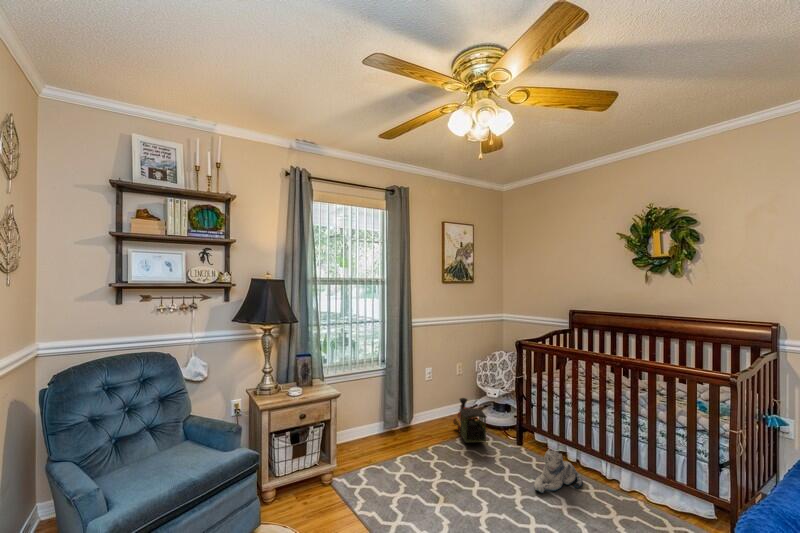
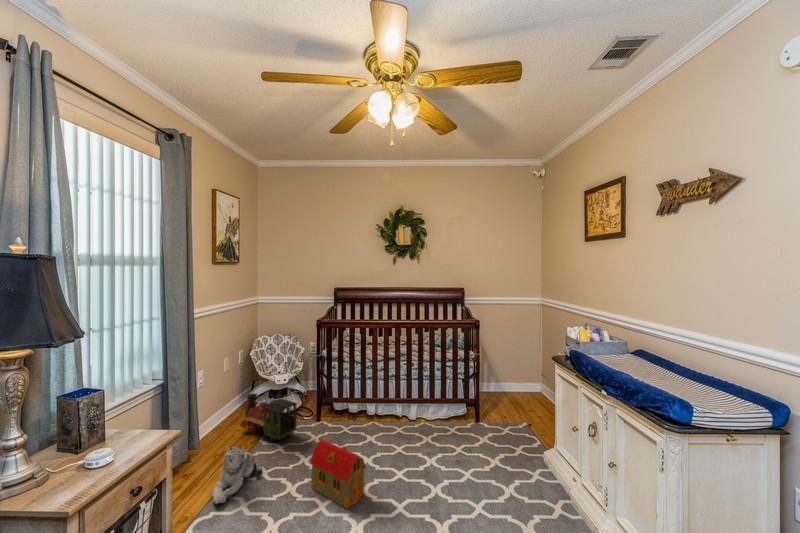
toy house: none [451,446,484,513] -> present [310,440,366,509]
plush toy: present [534,449,582,493] -> present [212,447,261,504]

